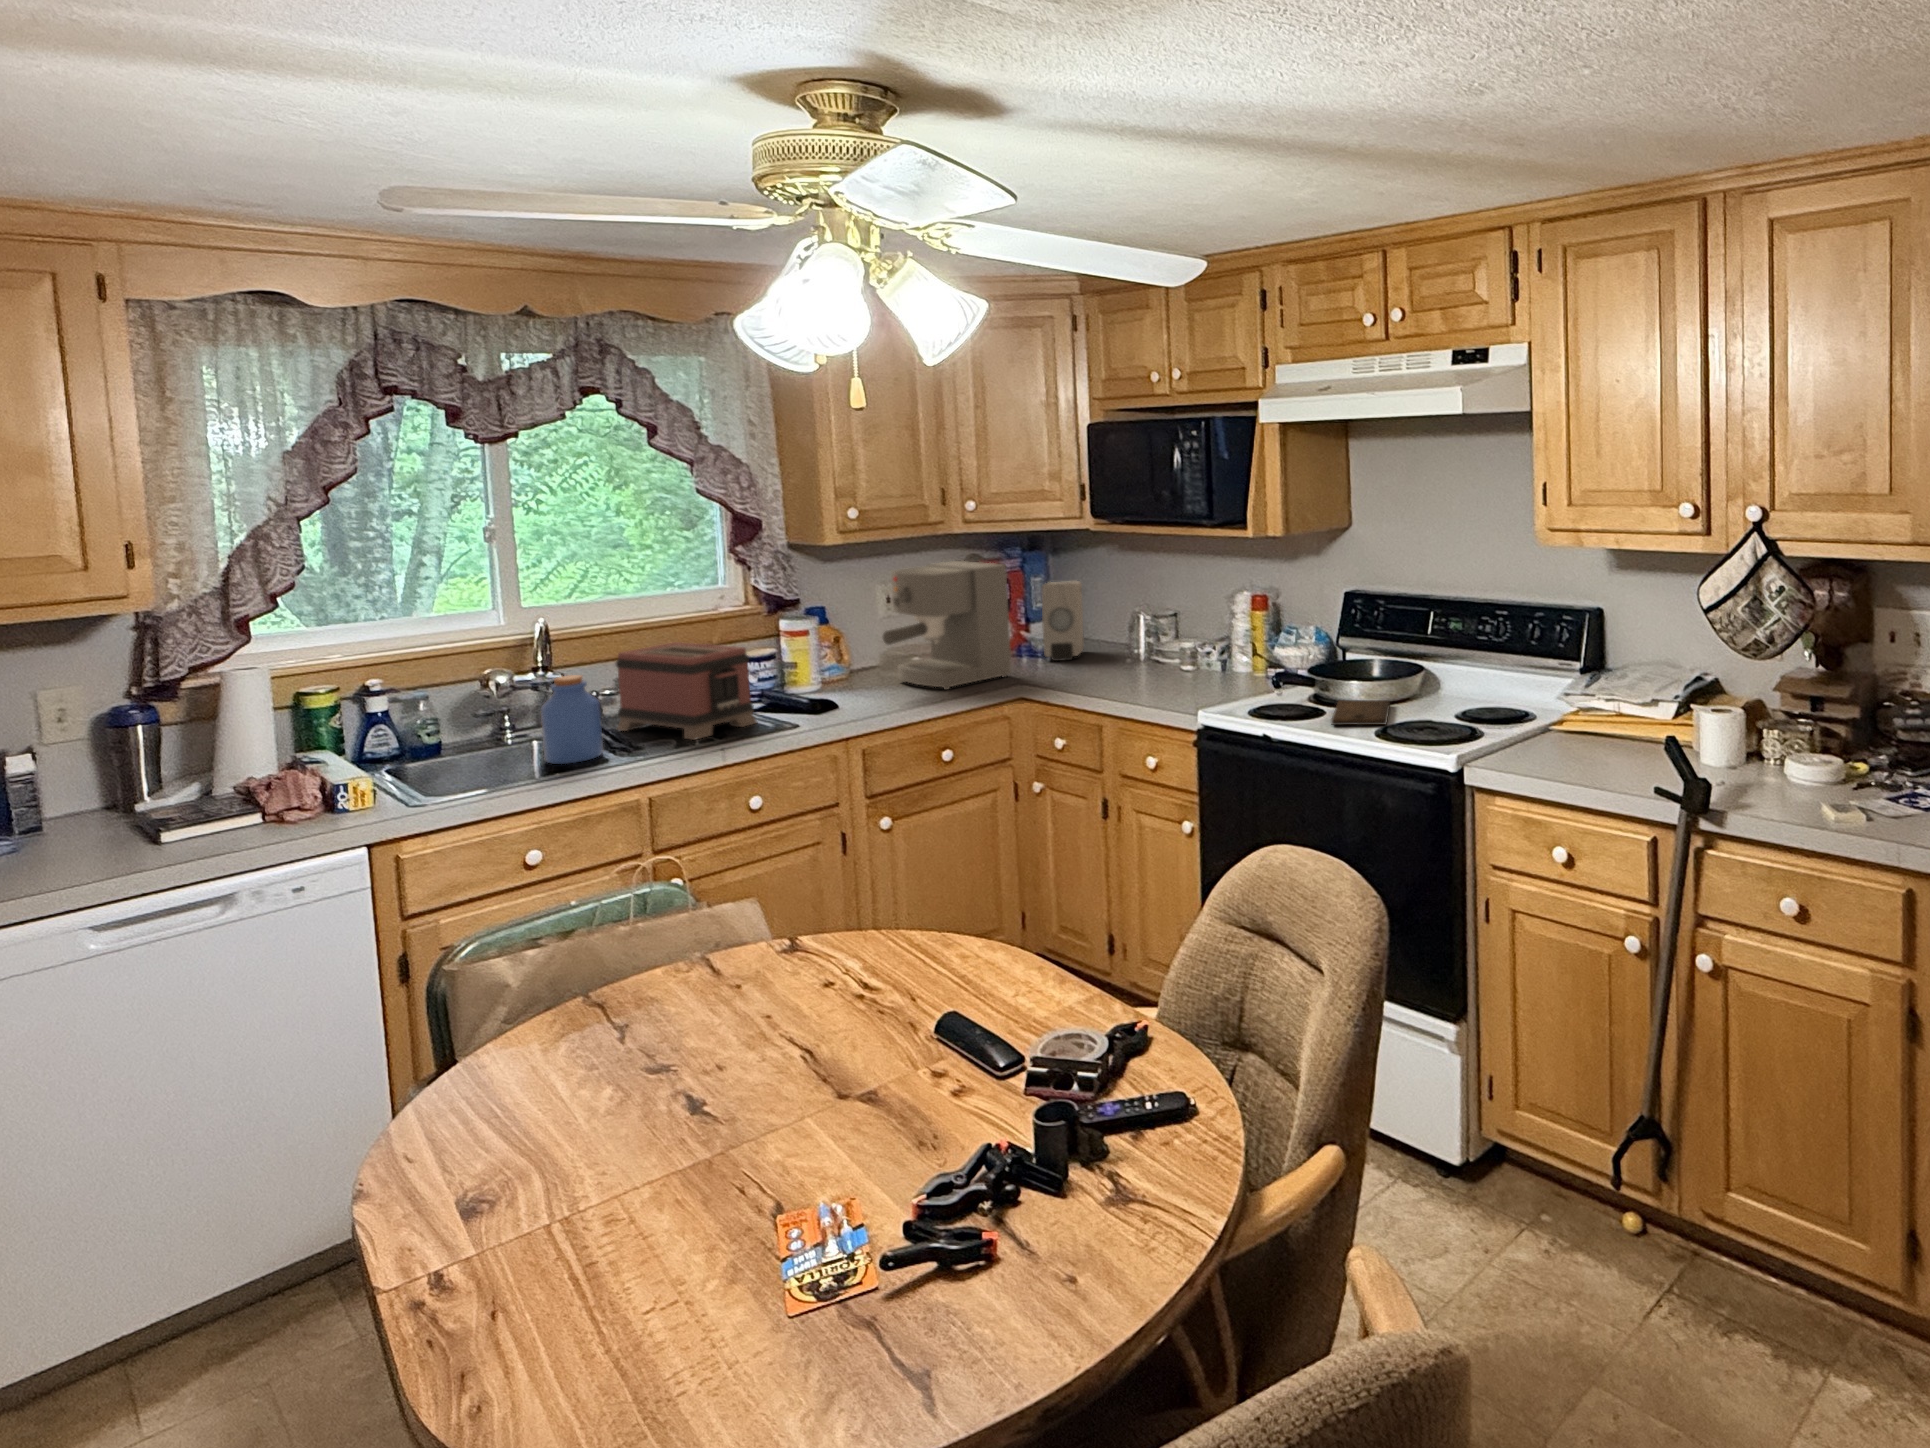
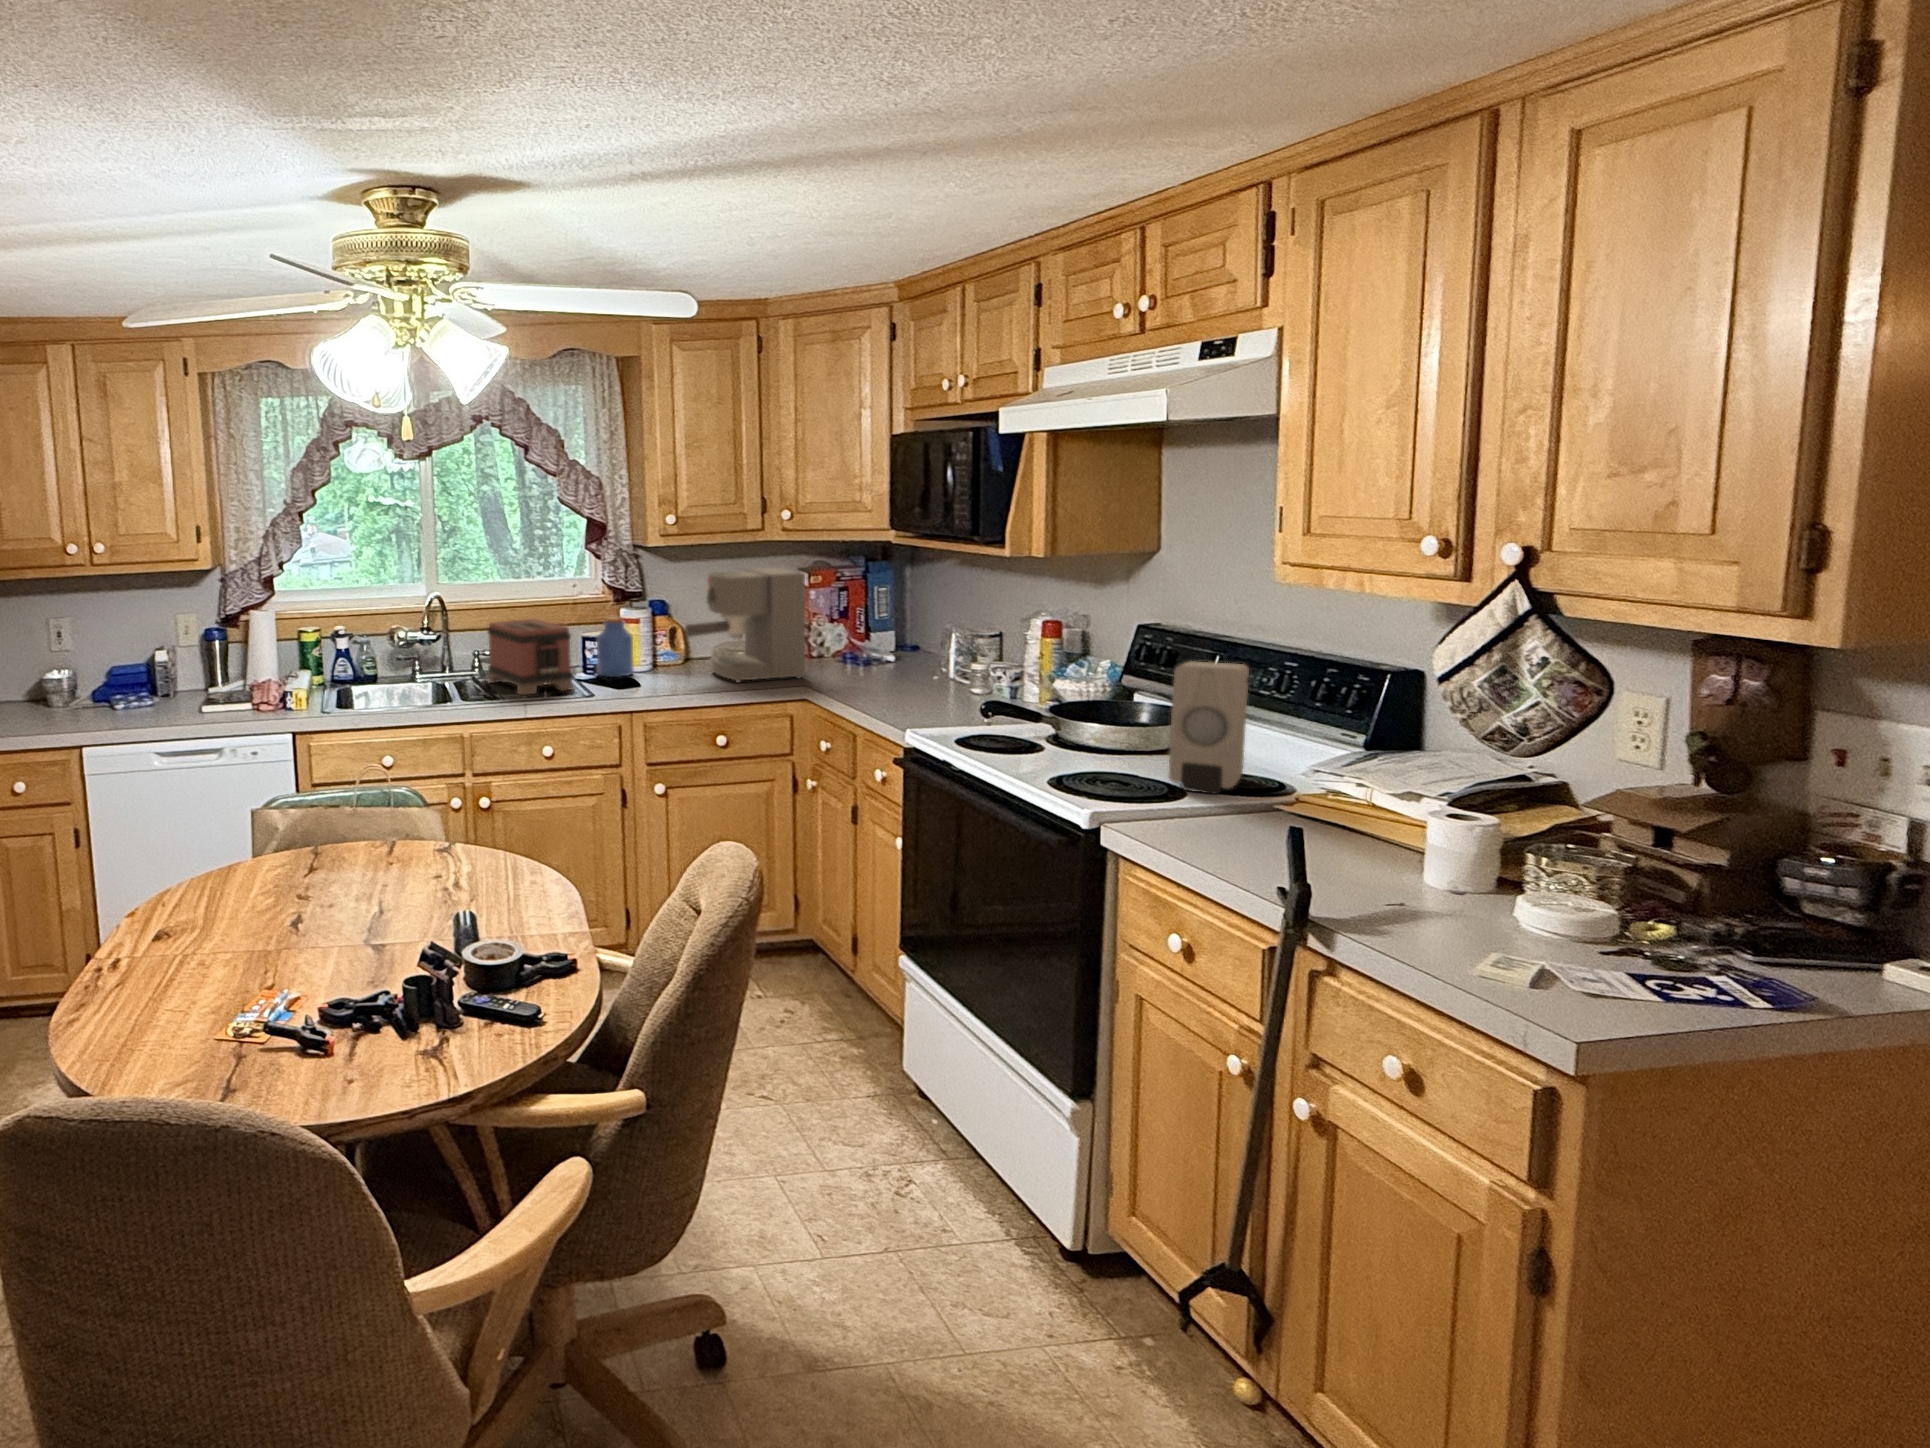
soap dispenser: present [1042,581,1084,661] -> present [1169,662,1249,793]
jar: present [541,675,603,764] -> present [597,617,634,677]
cutting board: present [1331,700,1390,725] -> none [1025,739,1124,770]

